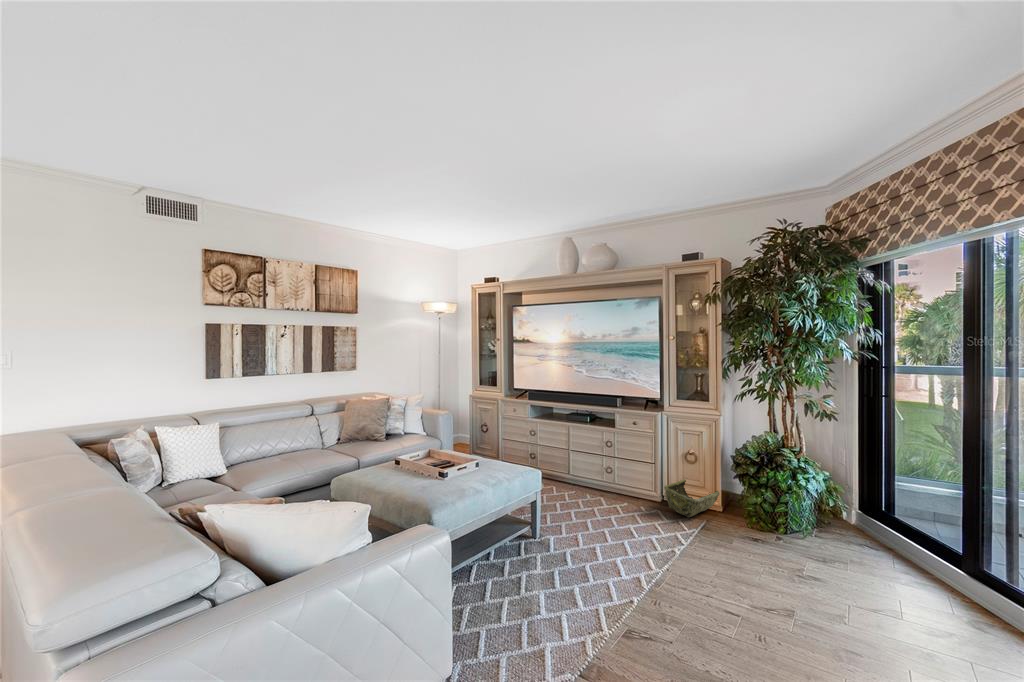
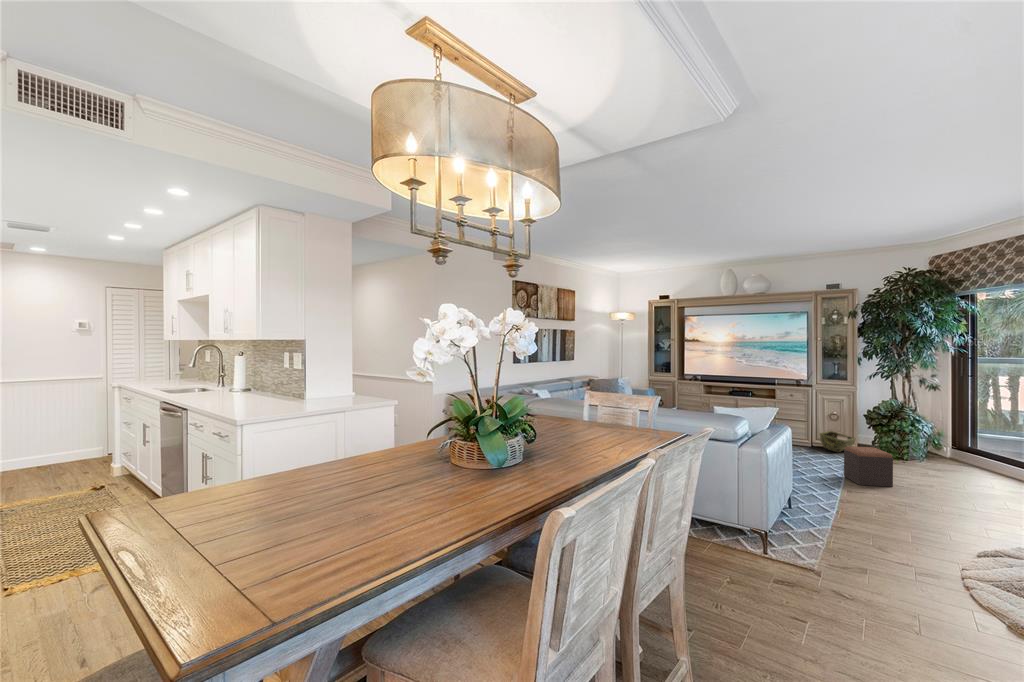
footstool: none [656,535,725,622] -> present [844,446,893,487]

